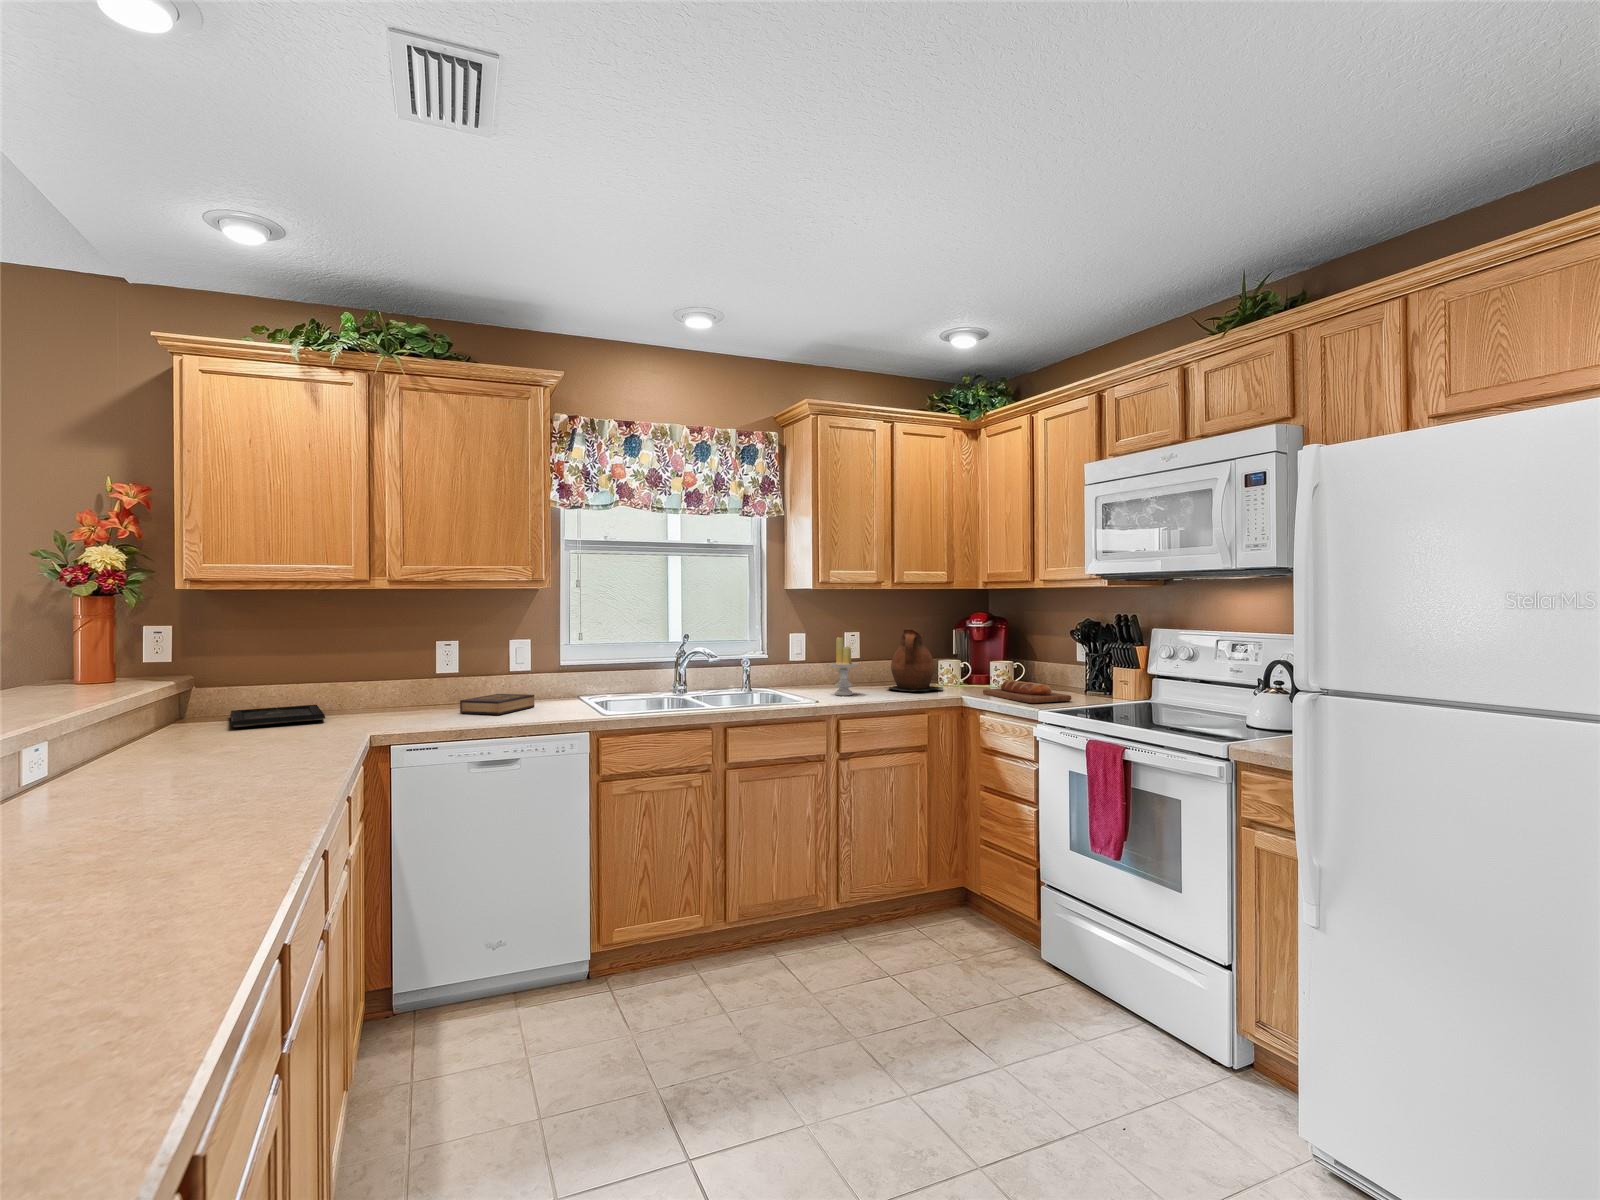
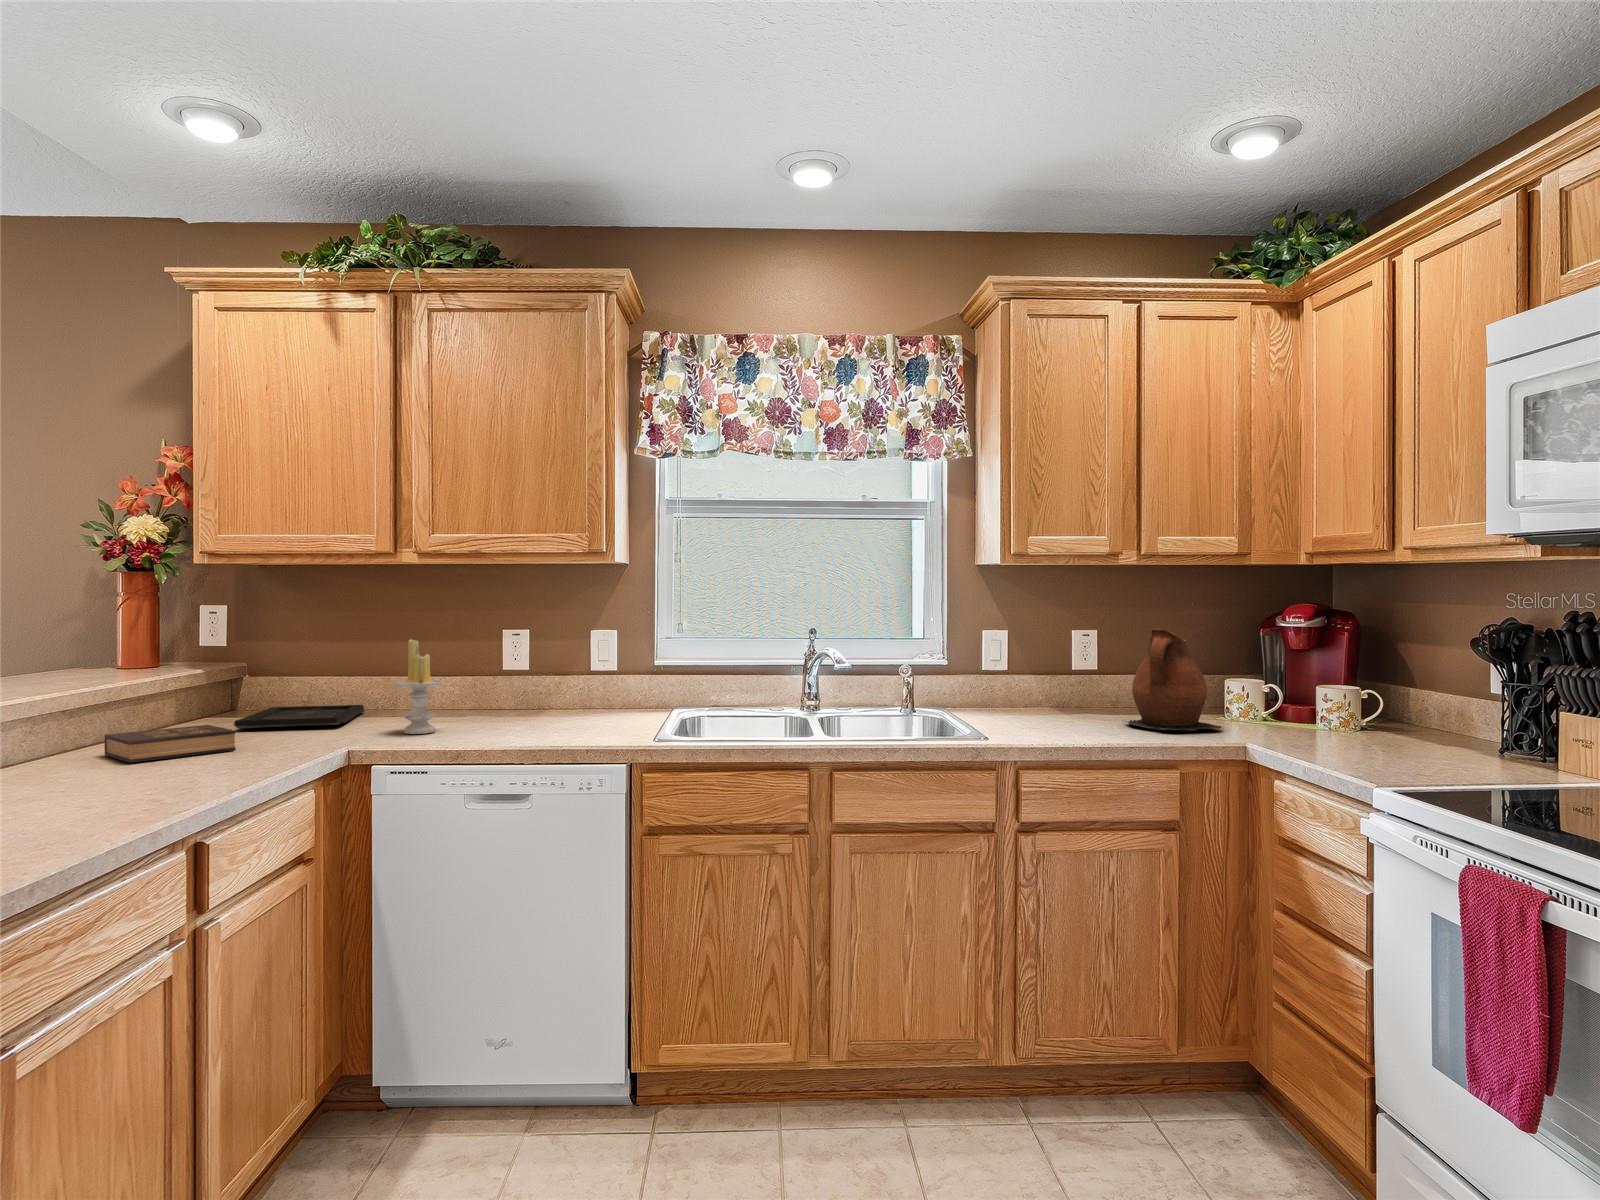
candle: present [829,637,858,695] -> present [394,639,445,734]
bread loaf: present [983,681,1071,703] -> none [1288,722,1454,766]
hardback book: present [460,694,535,715] -> present [105,725,236,763]

